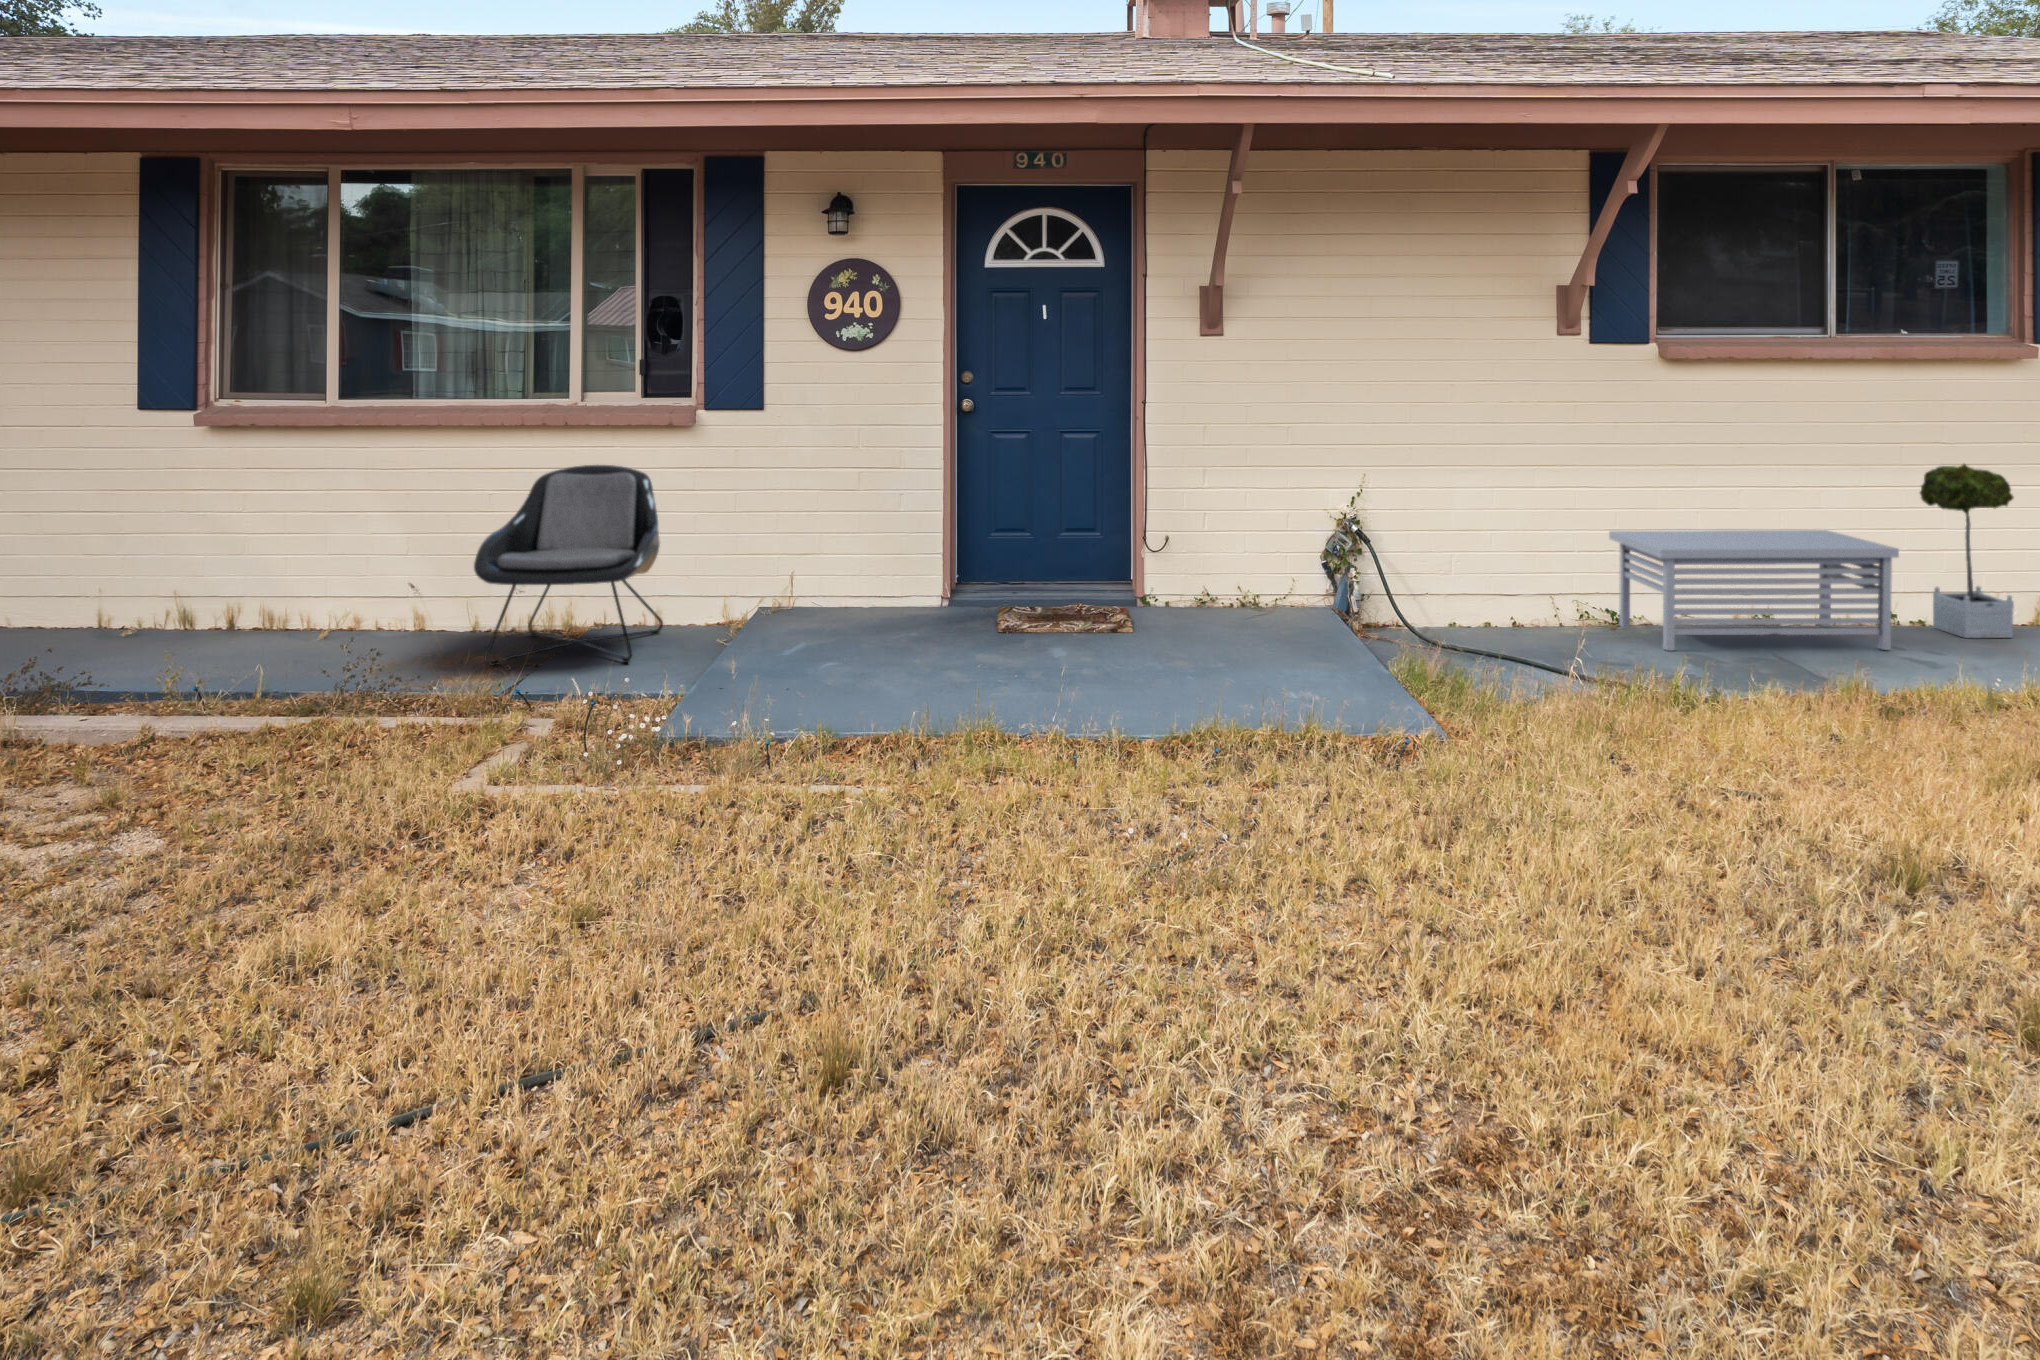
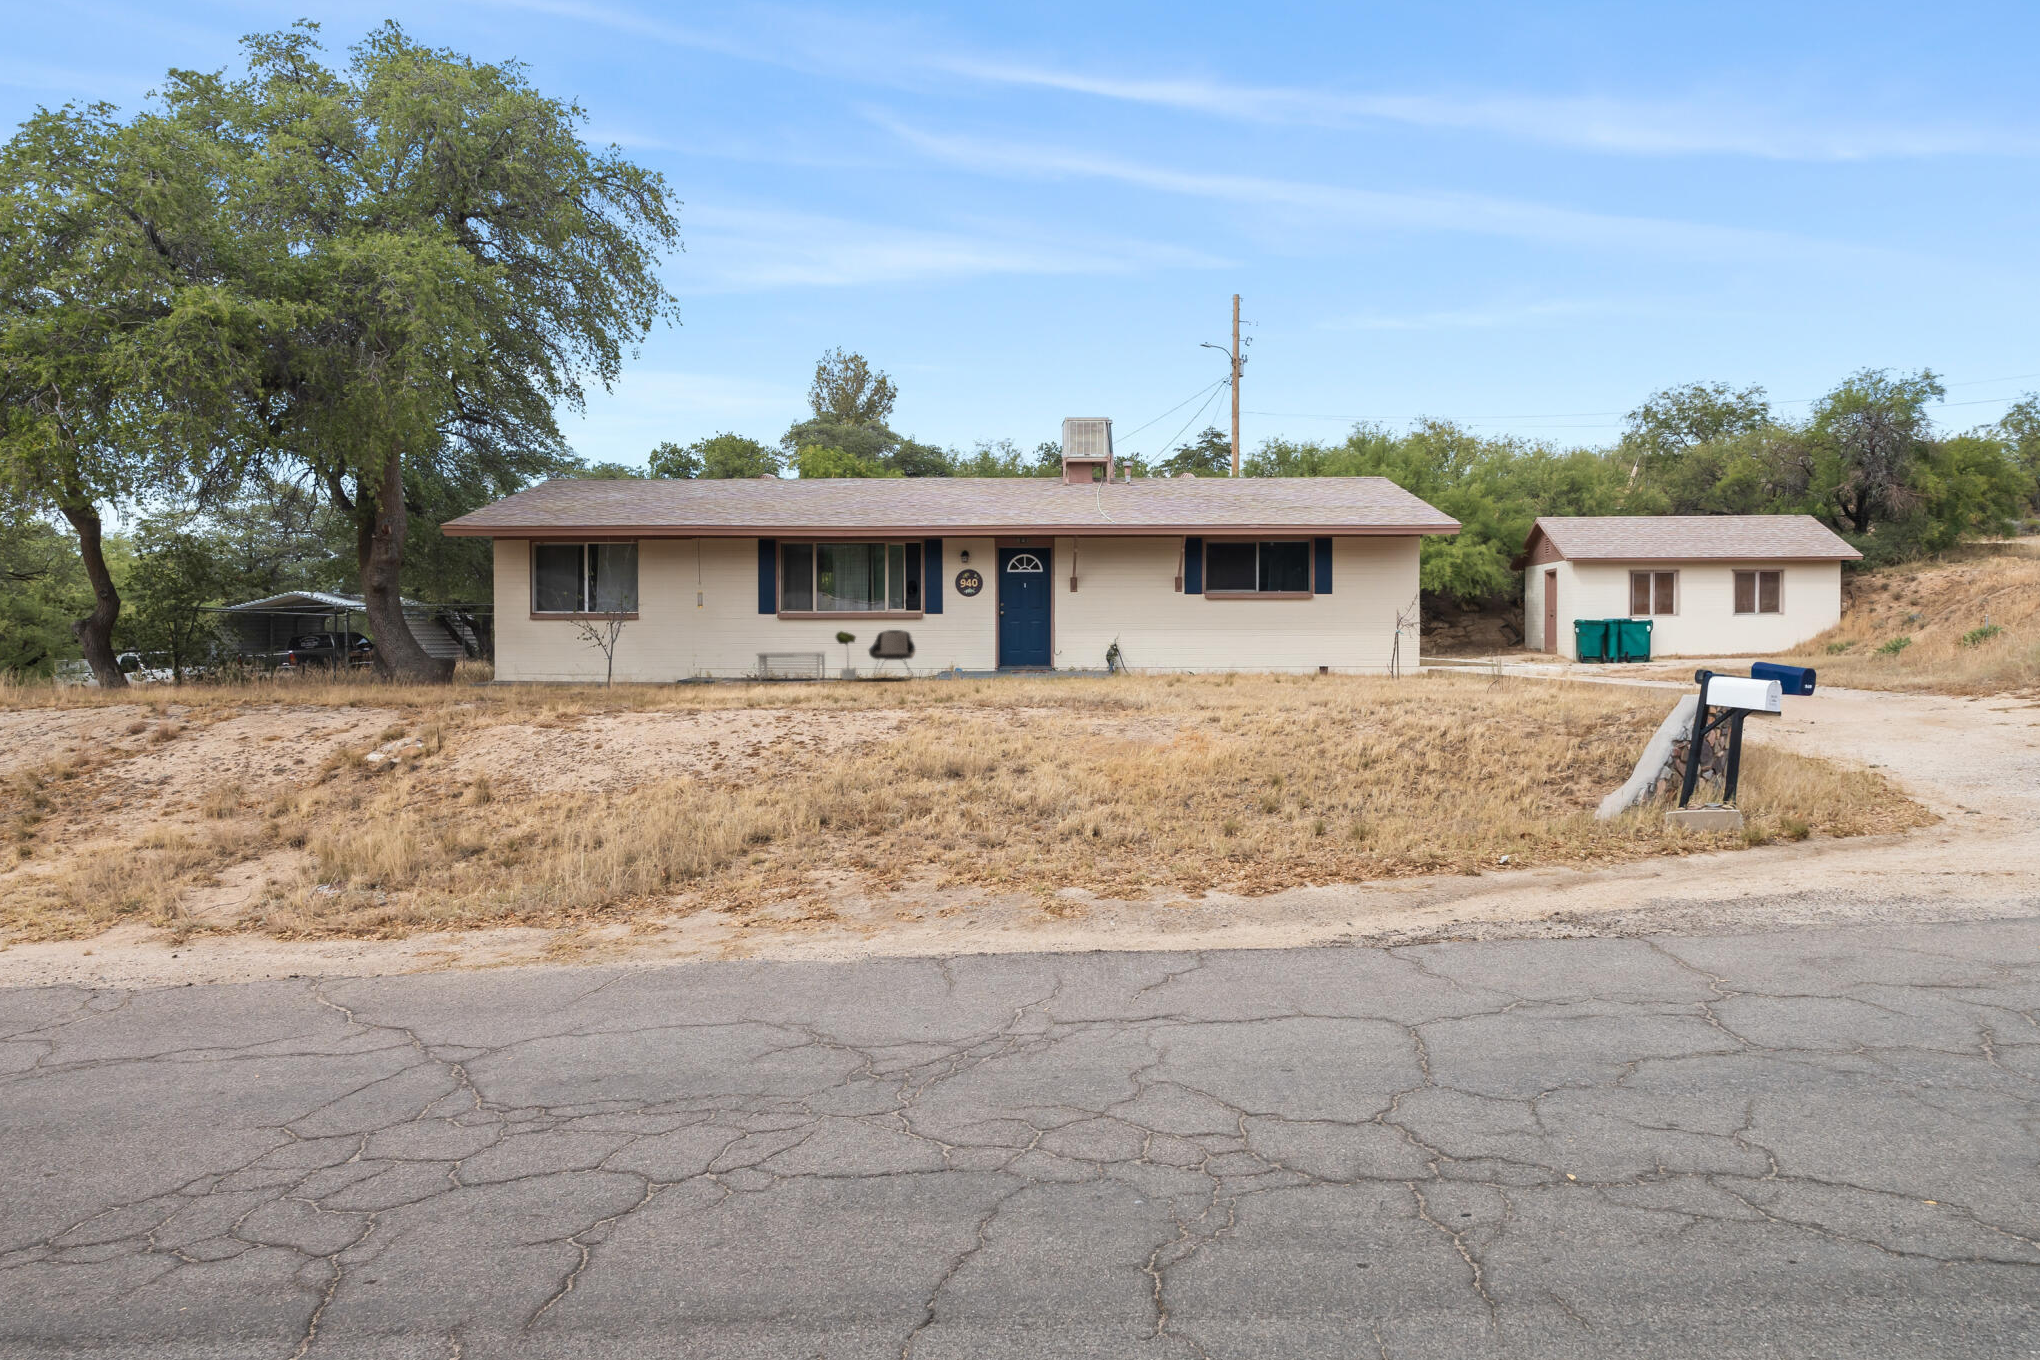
potted tree: present [1920,464,2014,638] -> present [836,631,856,680]
storage bench: present [1609,530,1899,651] -> present [756,651,825,680]

